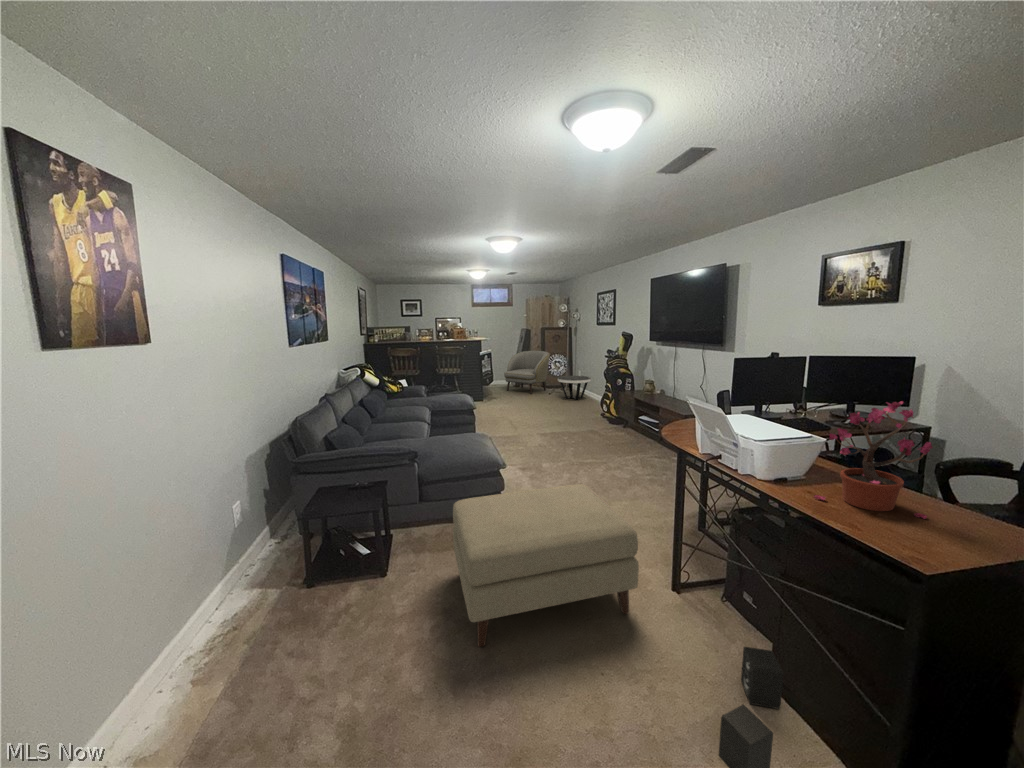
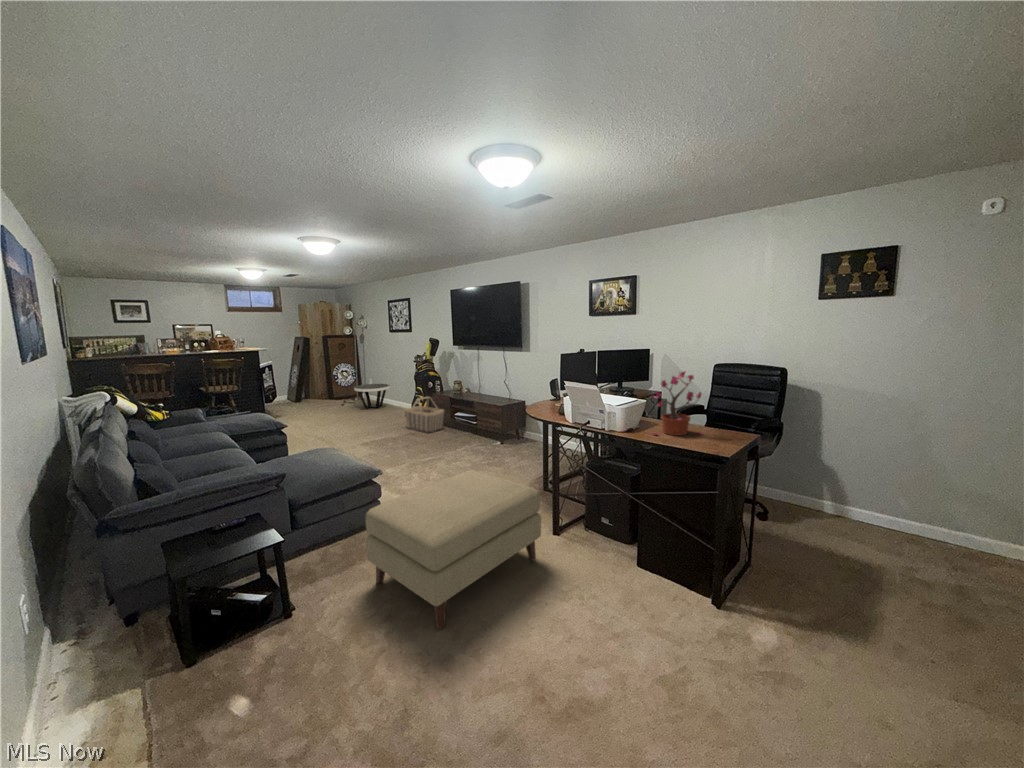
armchair: present [504,351,550,394] -> none [284,361,338,408]
basket: none [589,394,628,433] -> present [405,397,444,433]
speaker: present [719,647,784,768] -> none [621,542,660,621]

